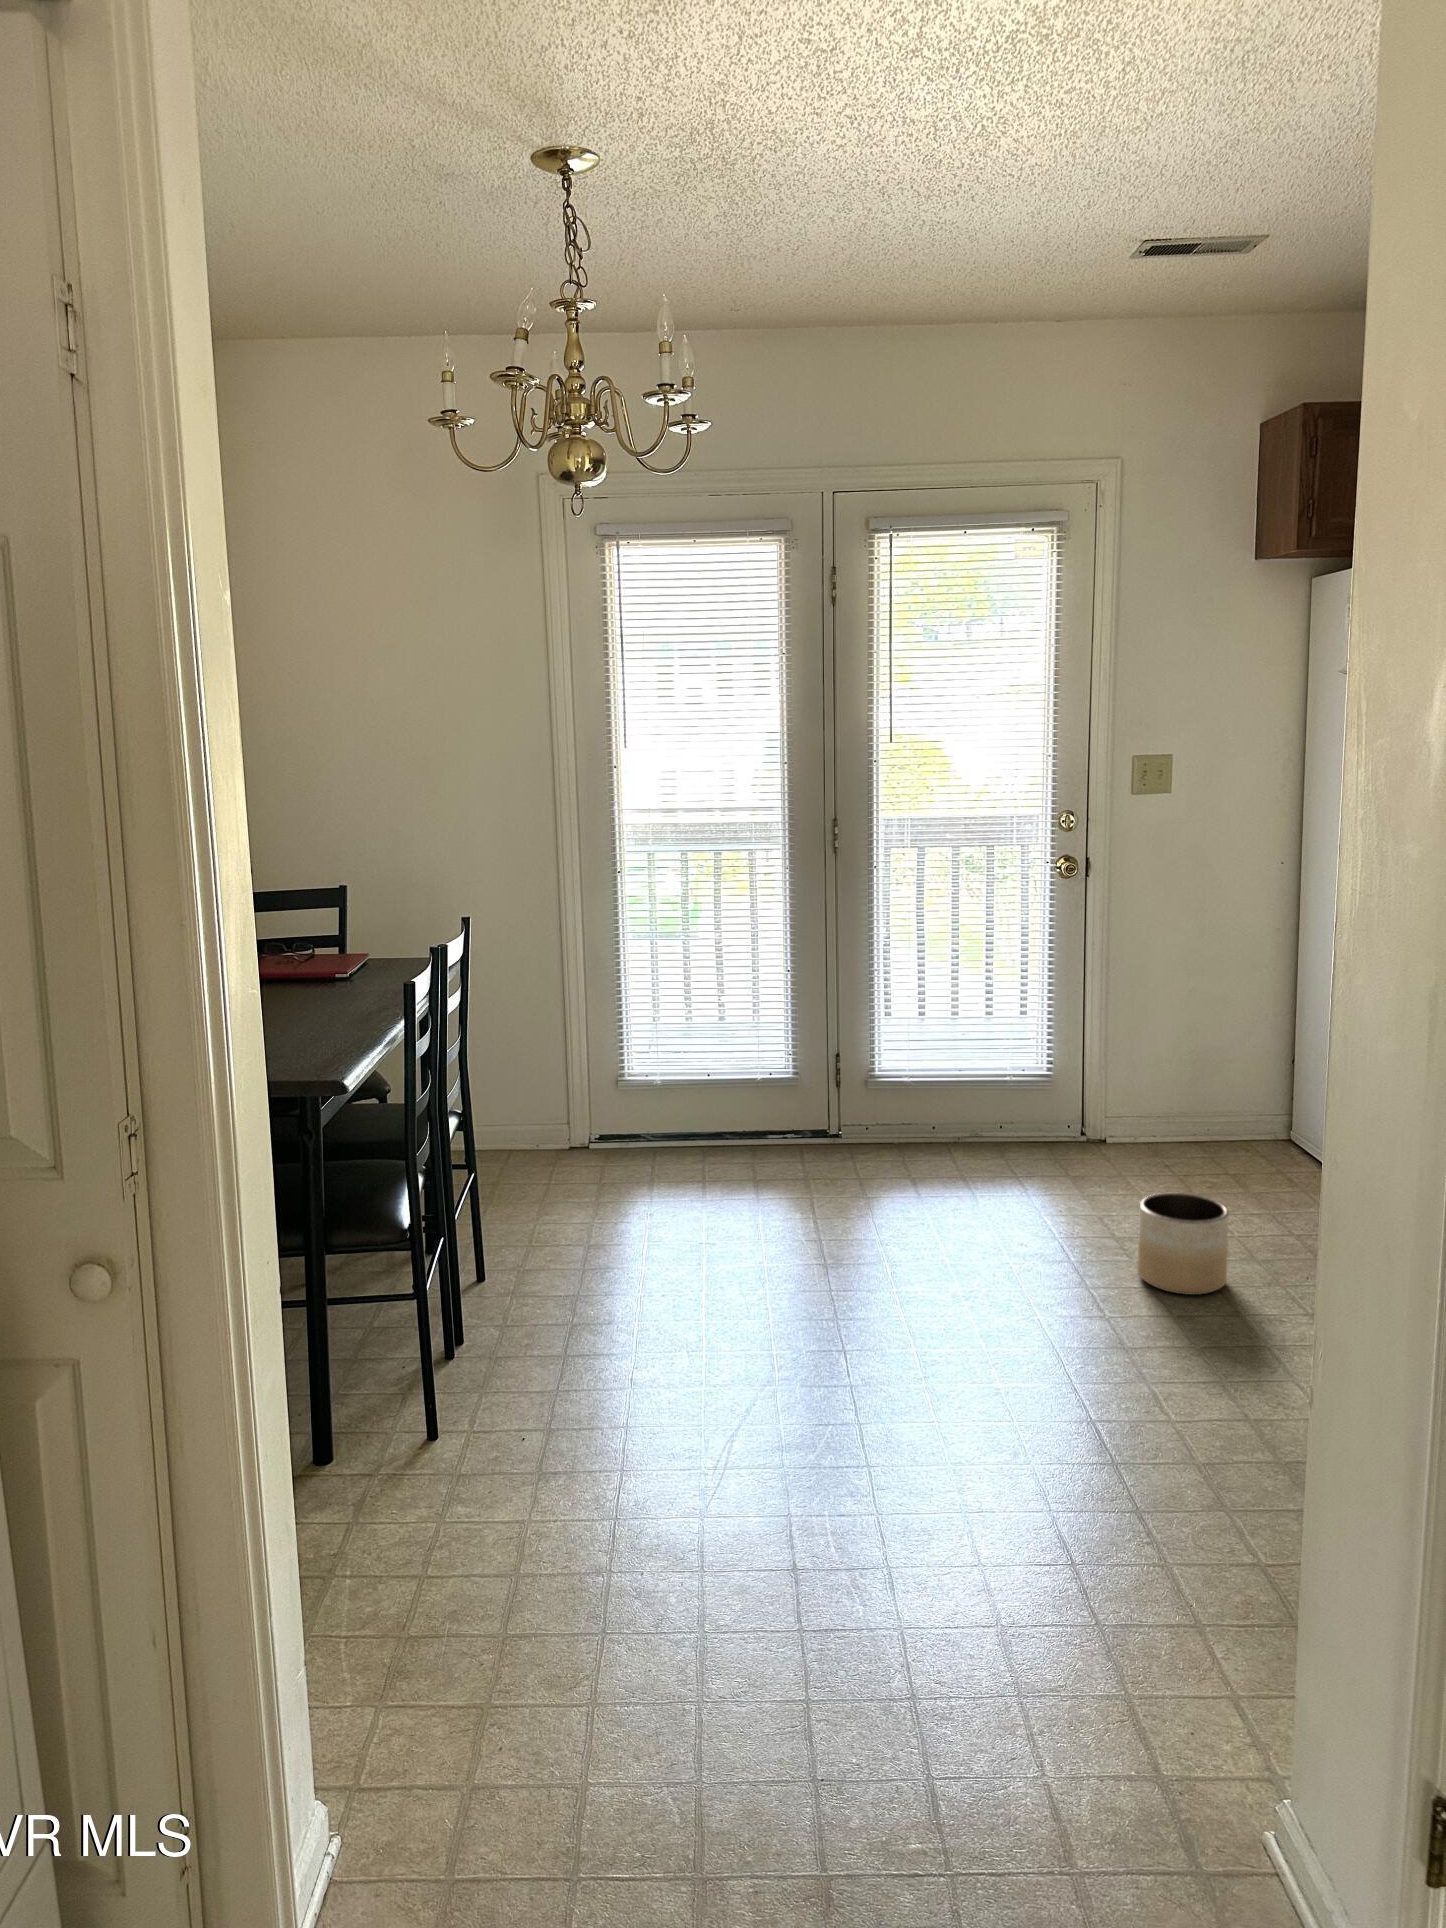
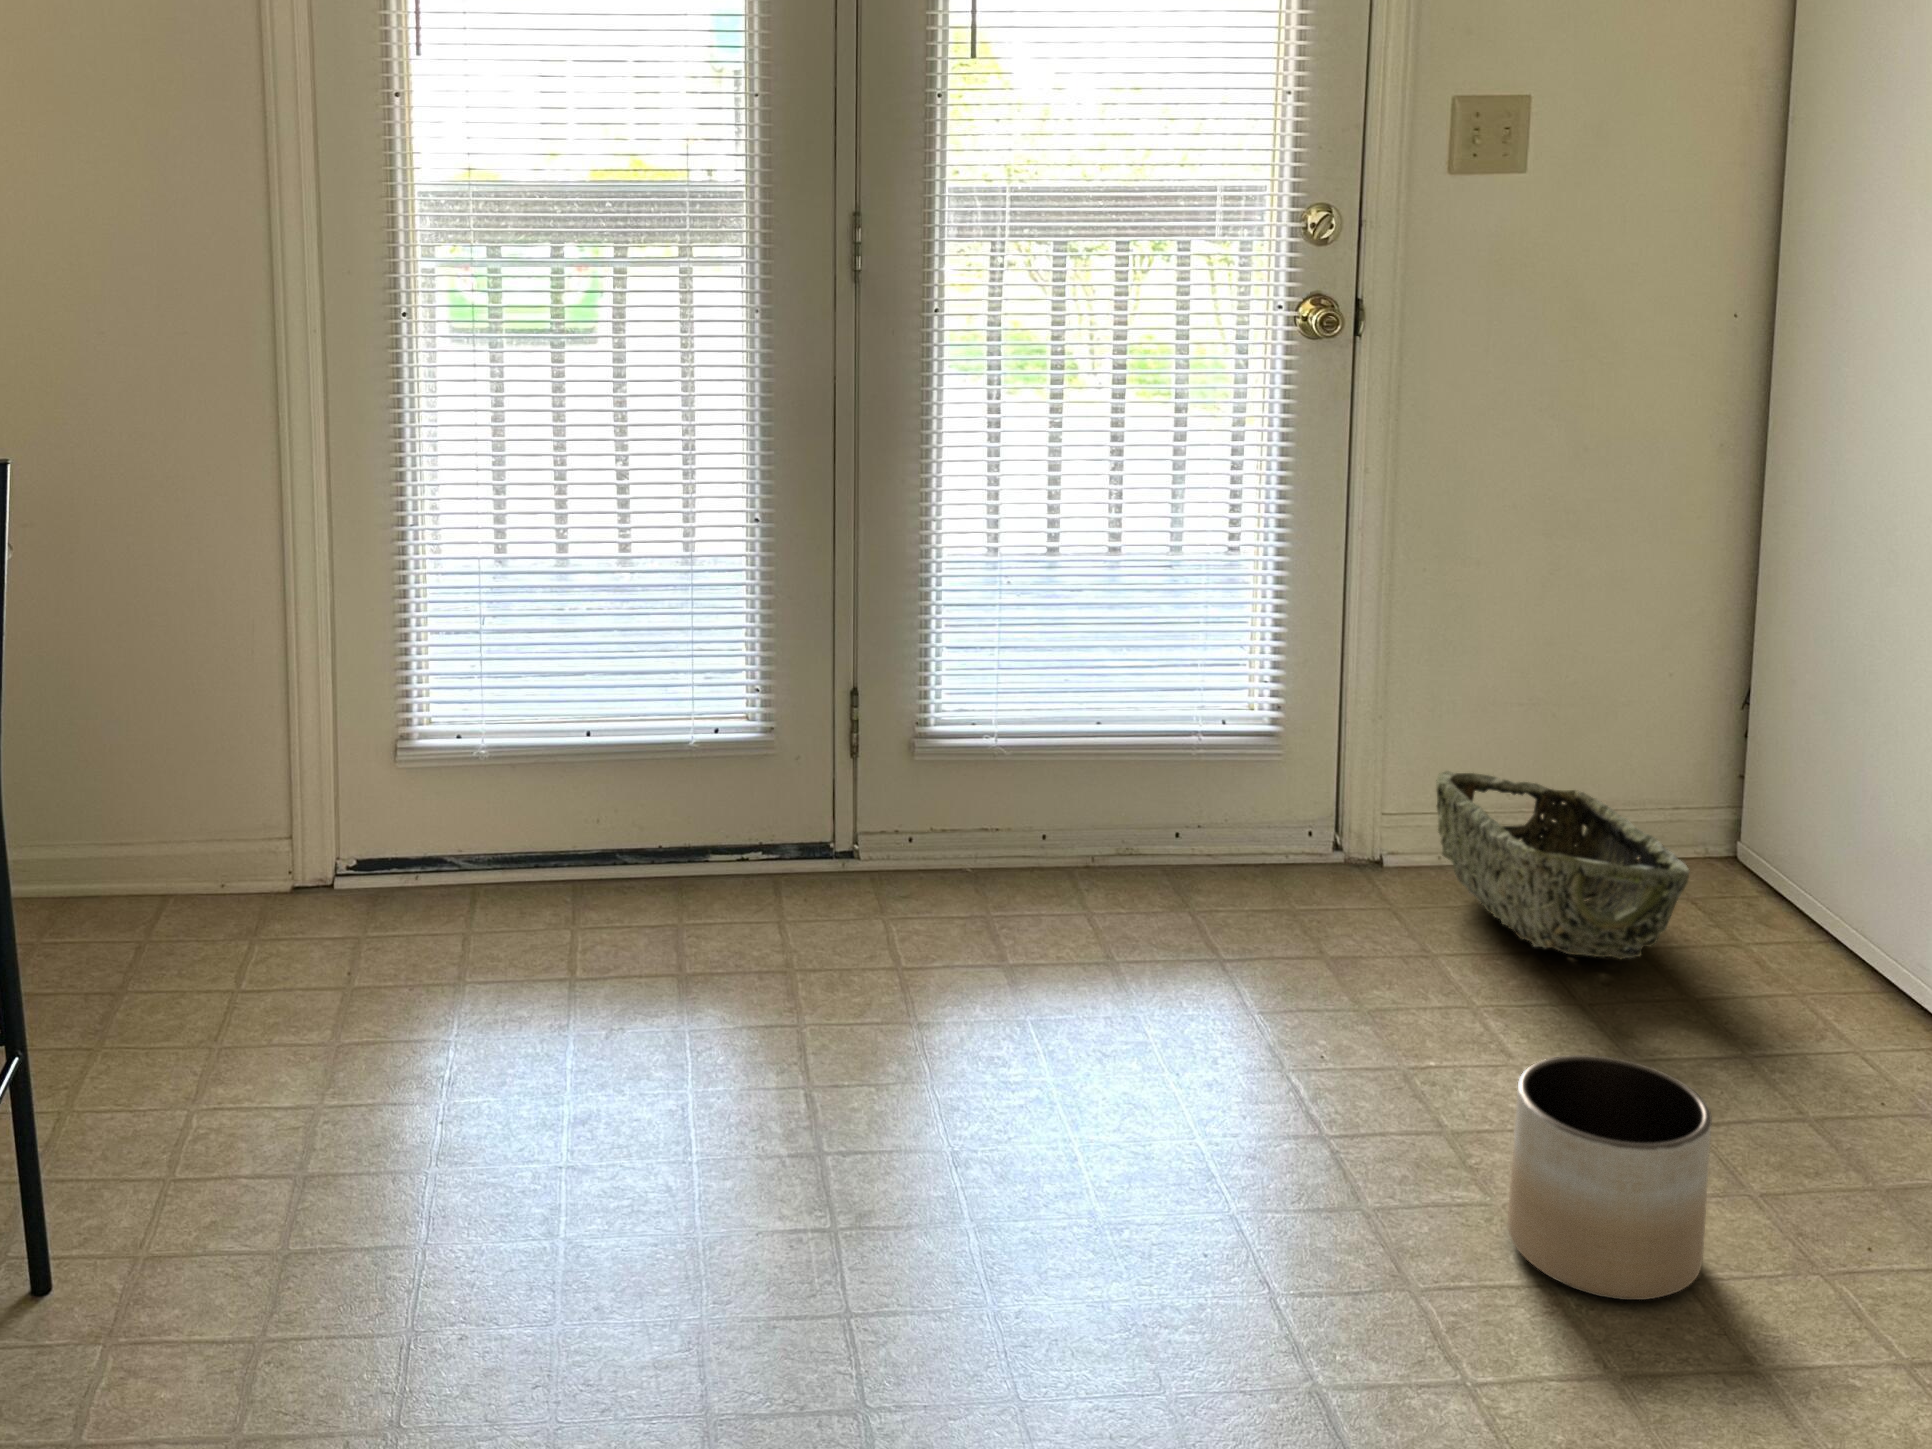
woven basket: none [1130,1093,1252,1178] -> present [1436,771,1690,959]

